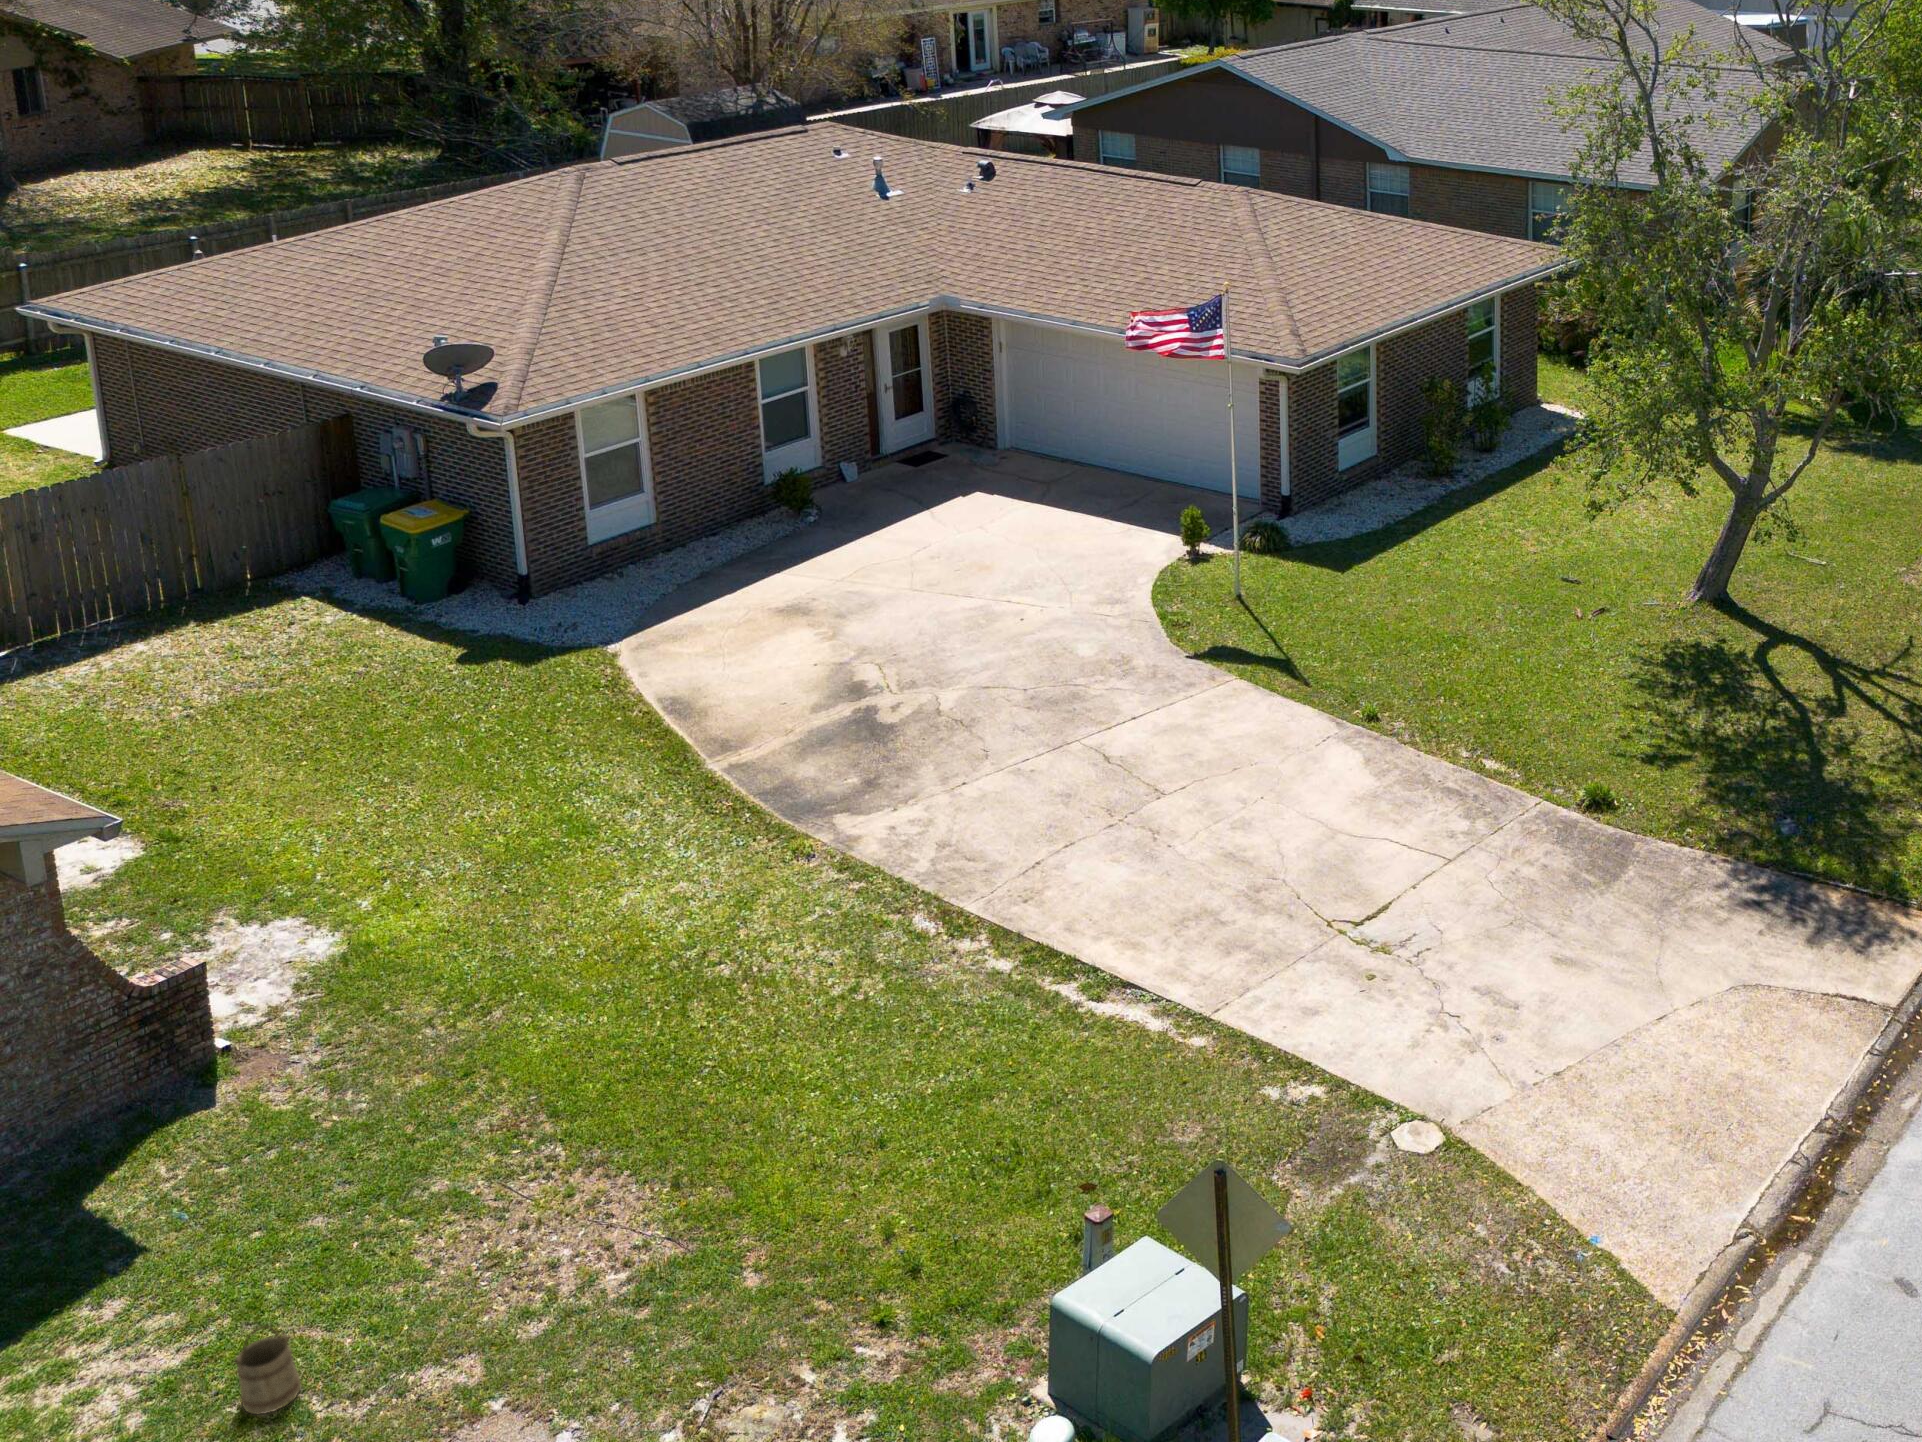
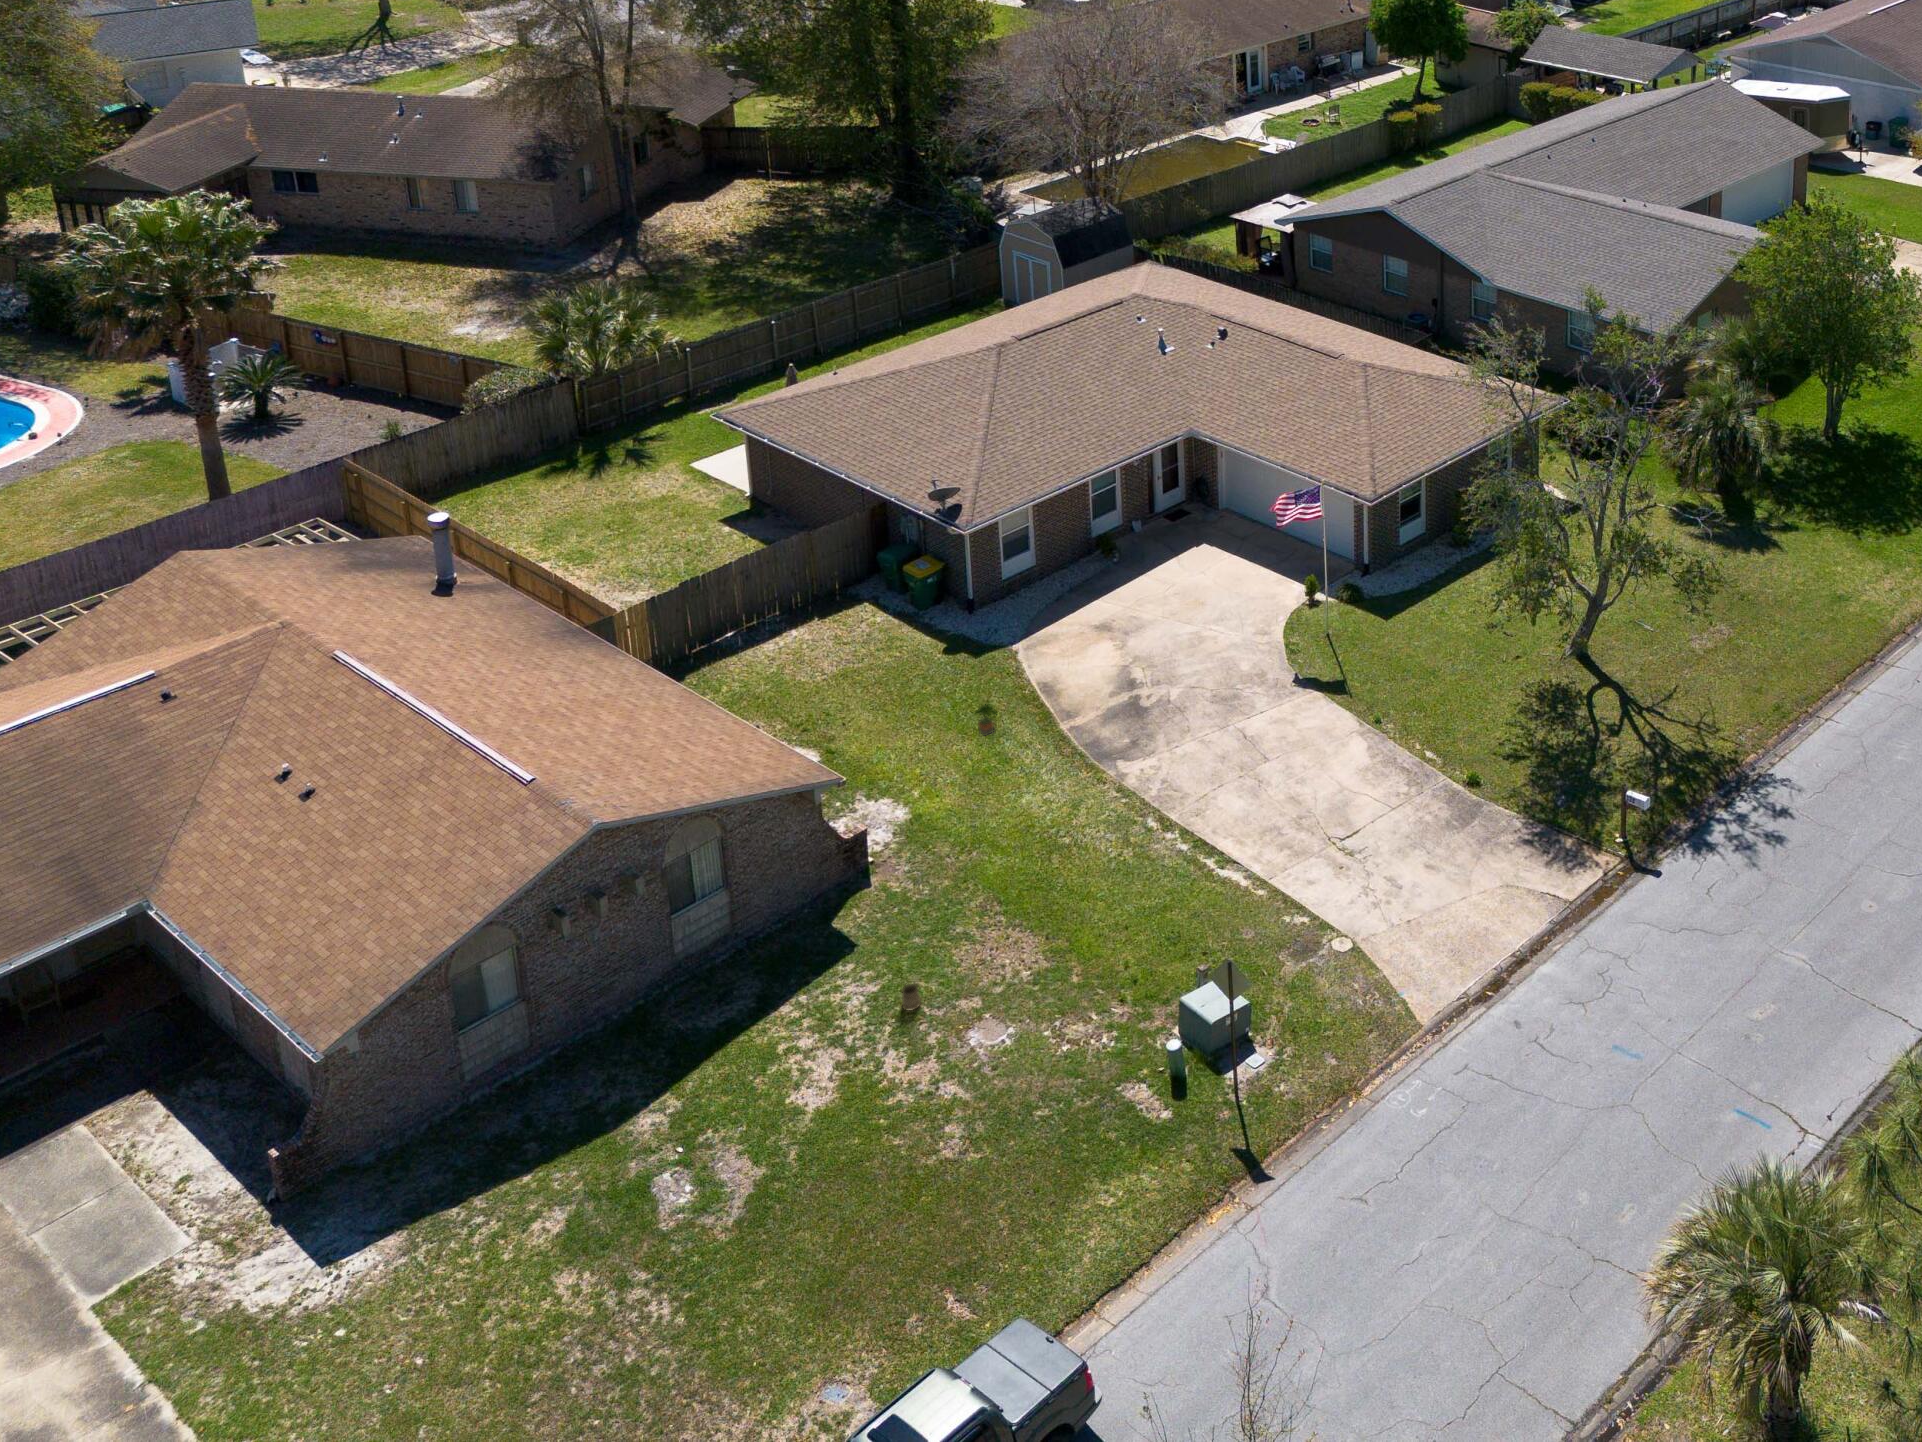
potted tree: none [514,715,568,786] -> present [975,704,997,736]

